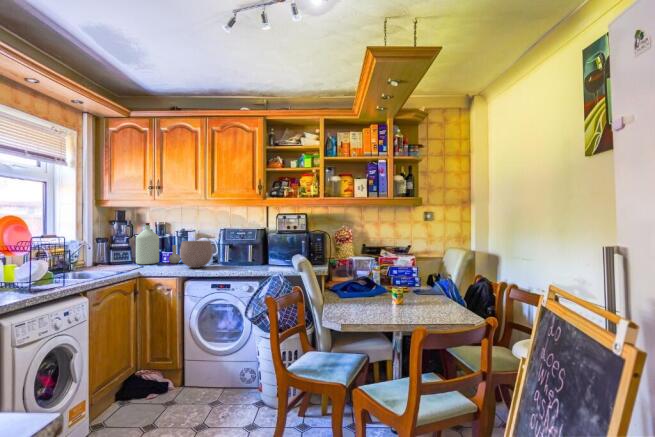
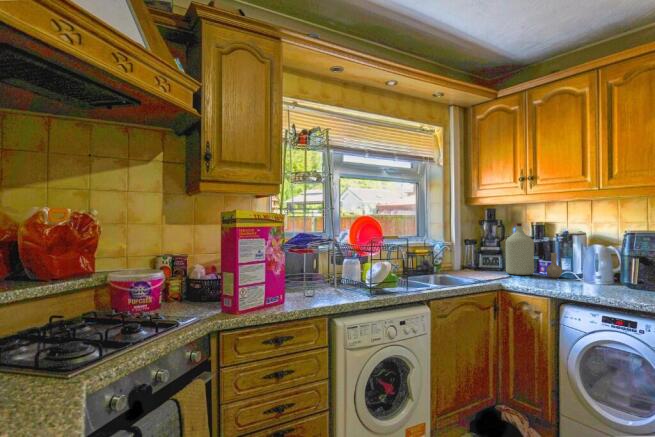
plant pot: present [180,240,213,268] -> none [557,233,608,288]

